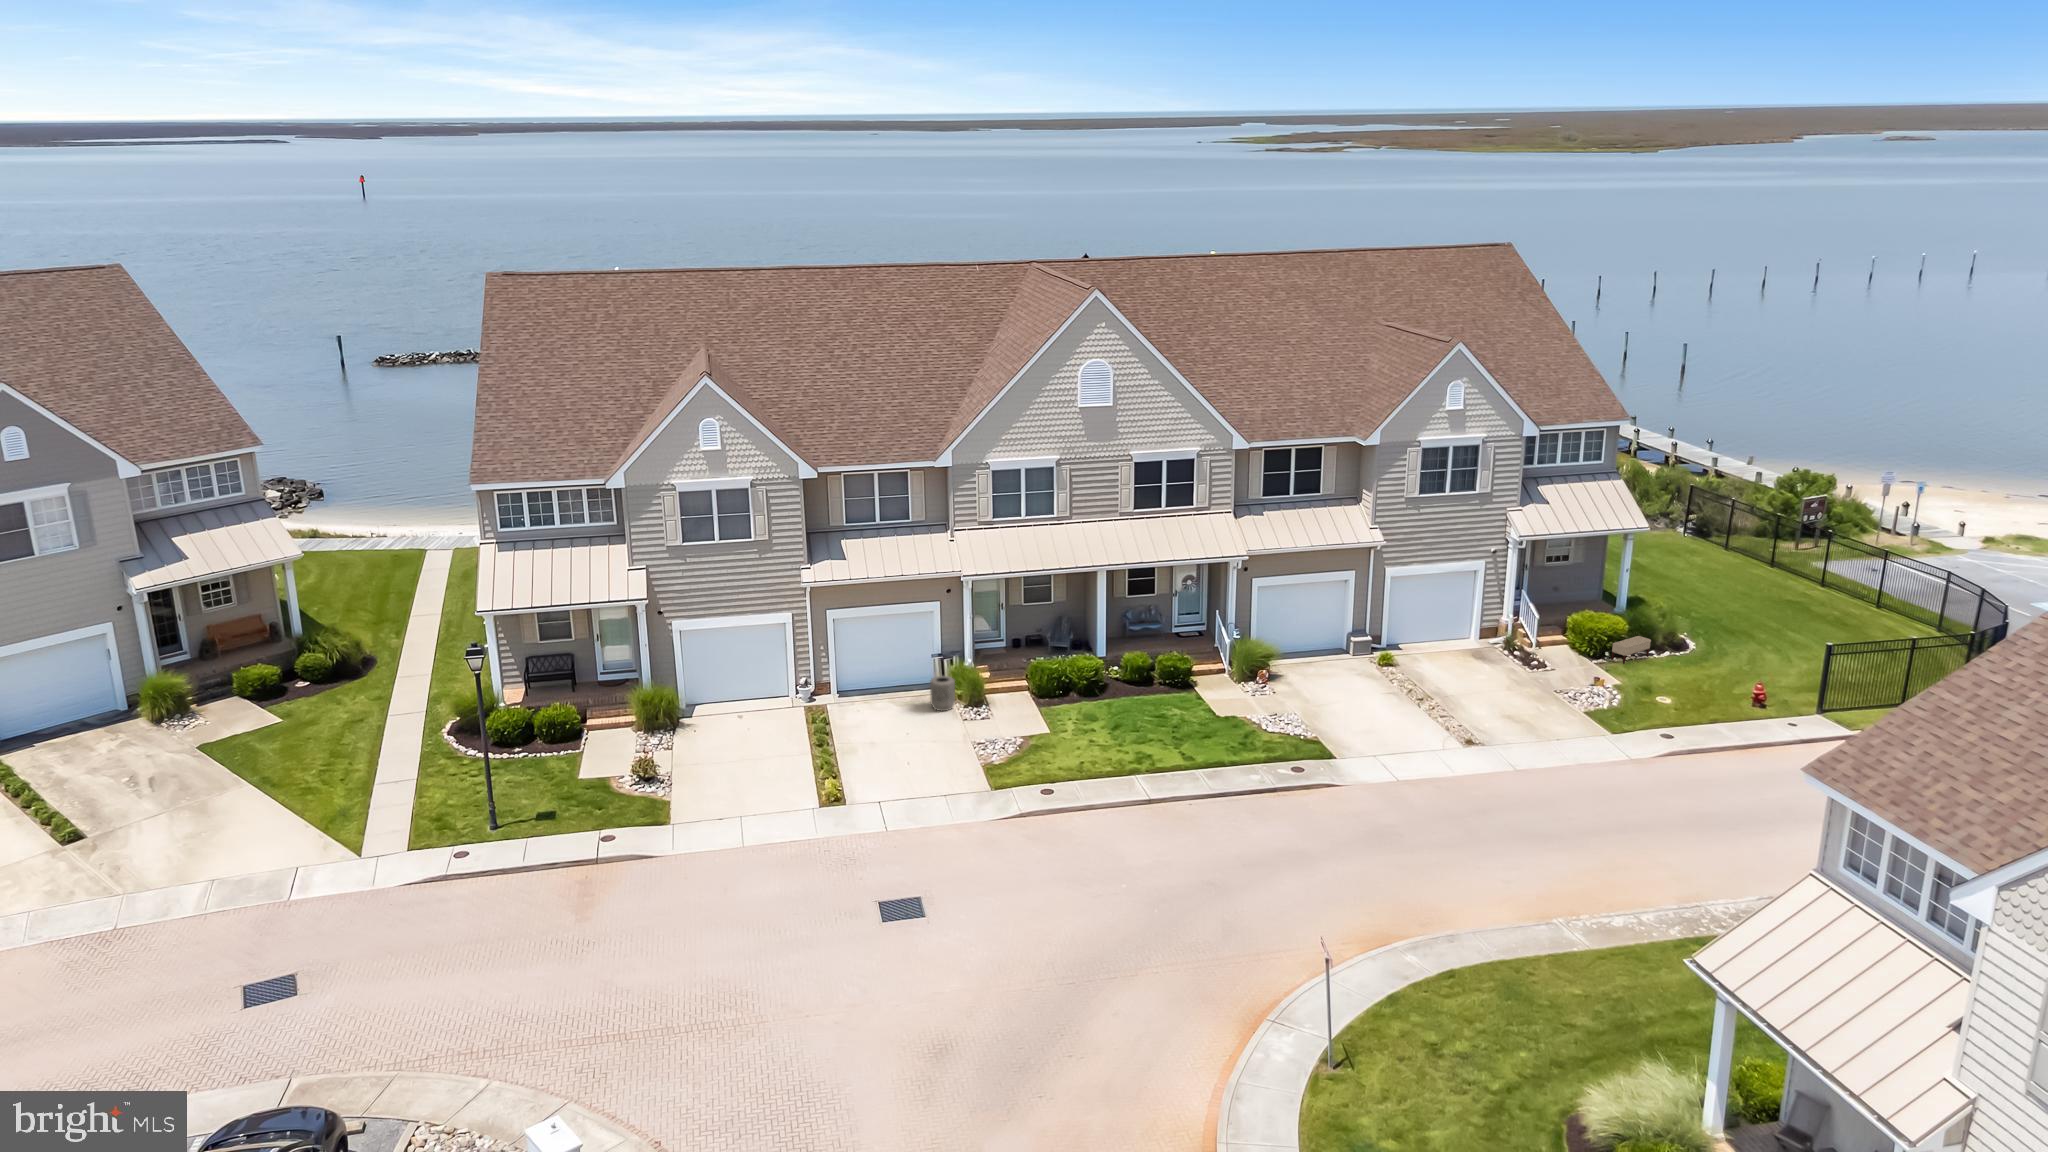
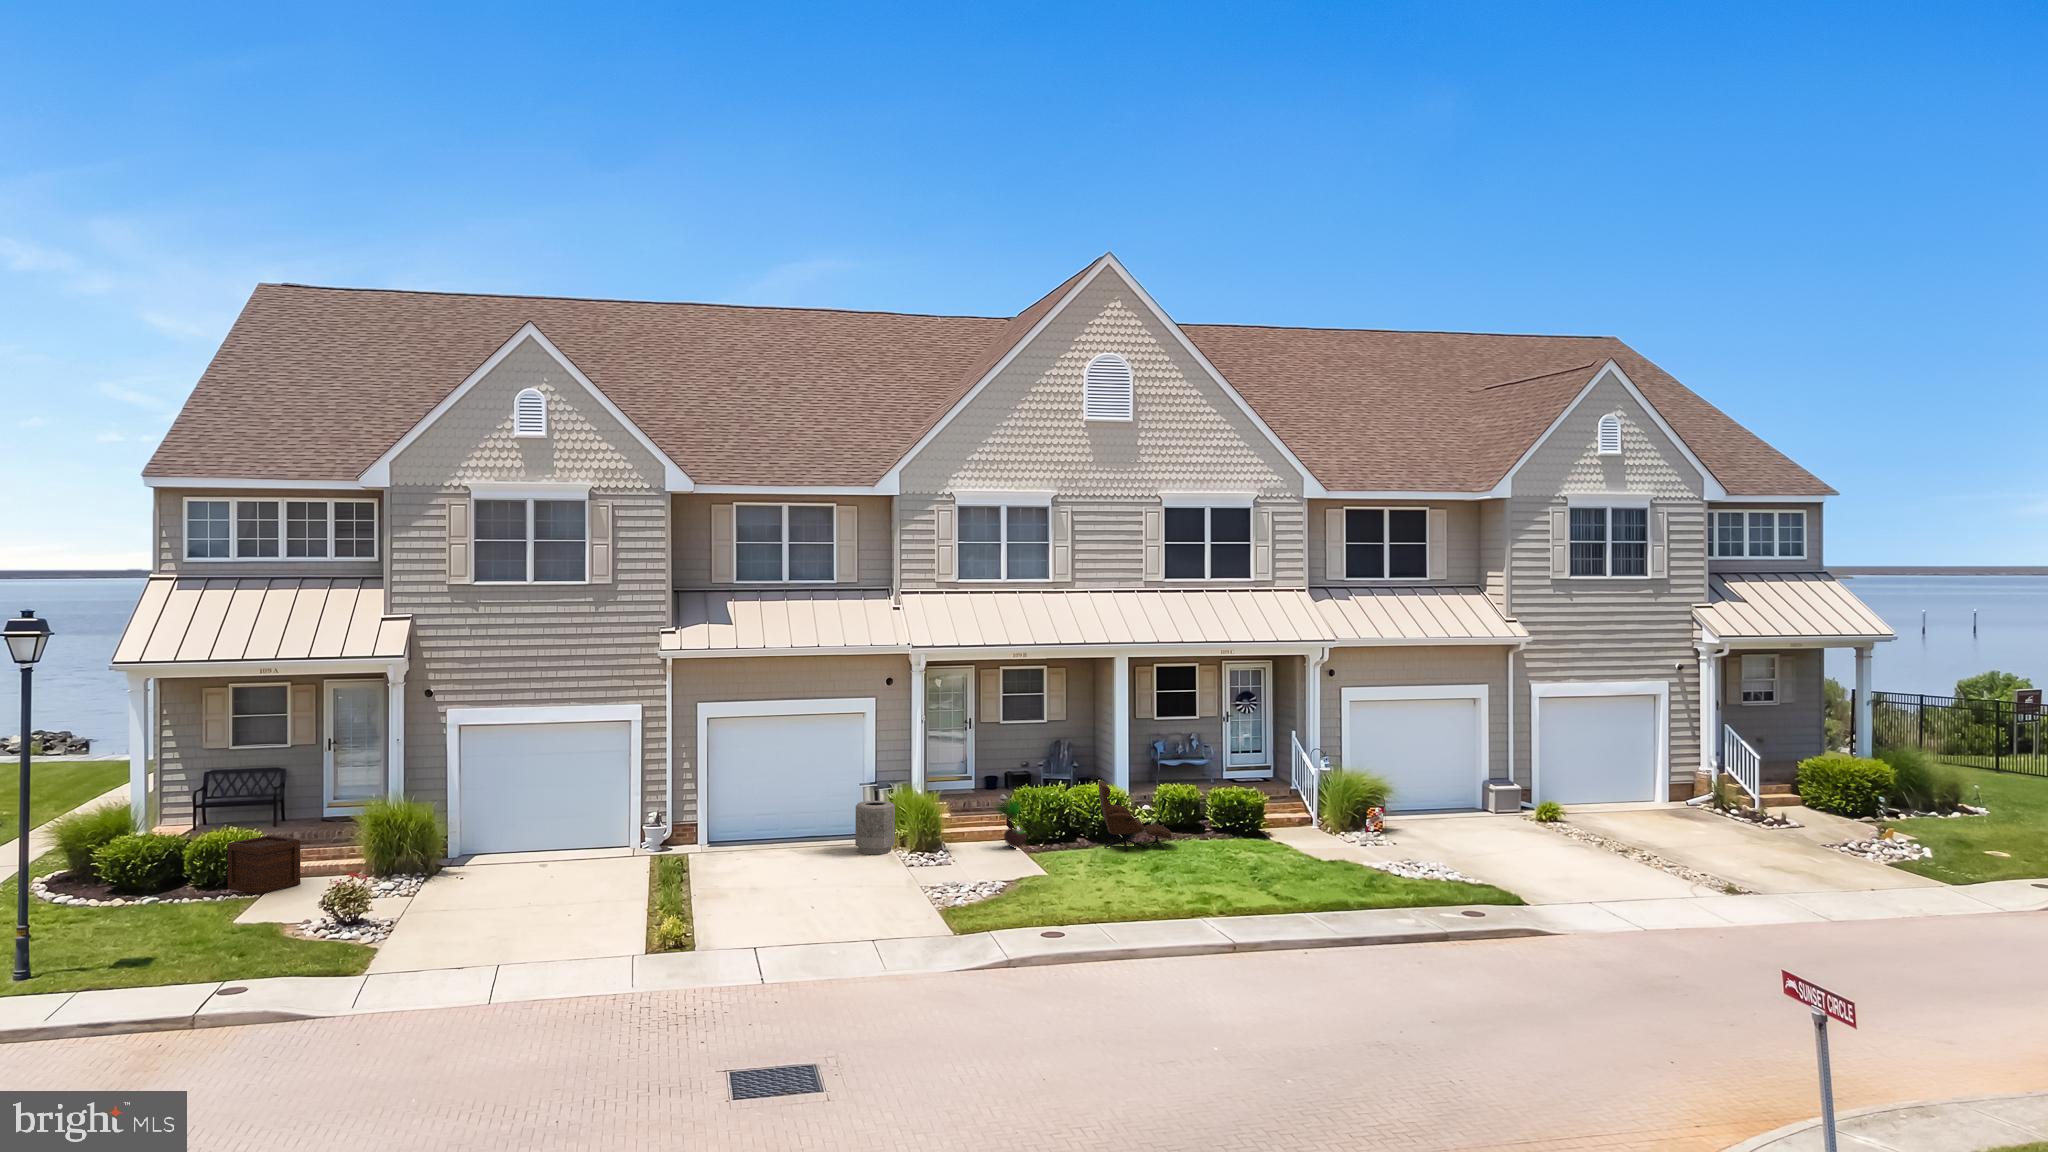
bench: present [1611,636,1651,664] -> none [1879,782,1932,817]
lounge chair: none [1083,661,1129,707] -> present [1099,781,1172,851]
potted tree: none [1016,671,1038,703] -> present [997,799,1027,848]
wooden crate: none [563,715,605,754] -> present [227,835,300,894]

